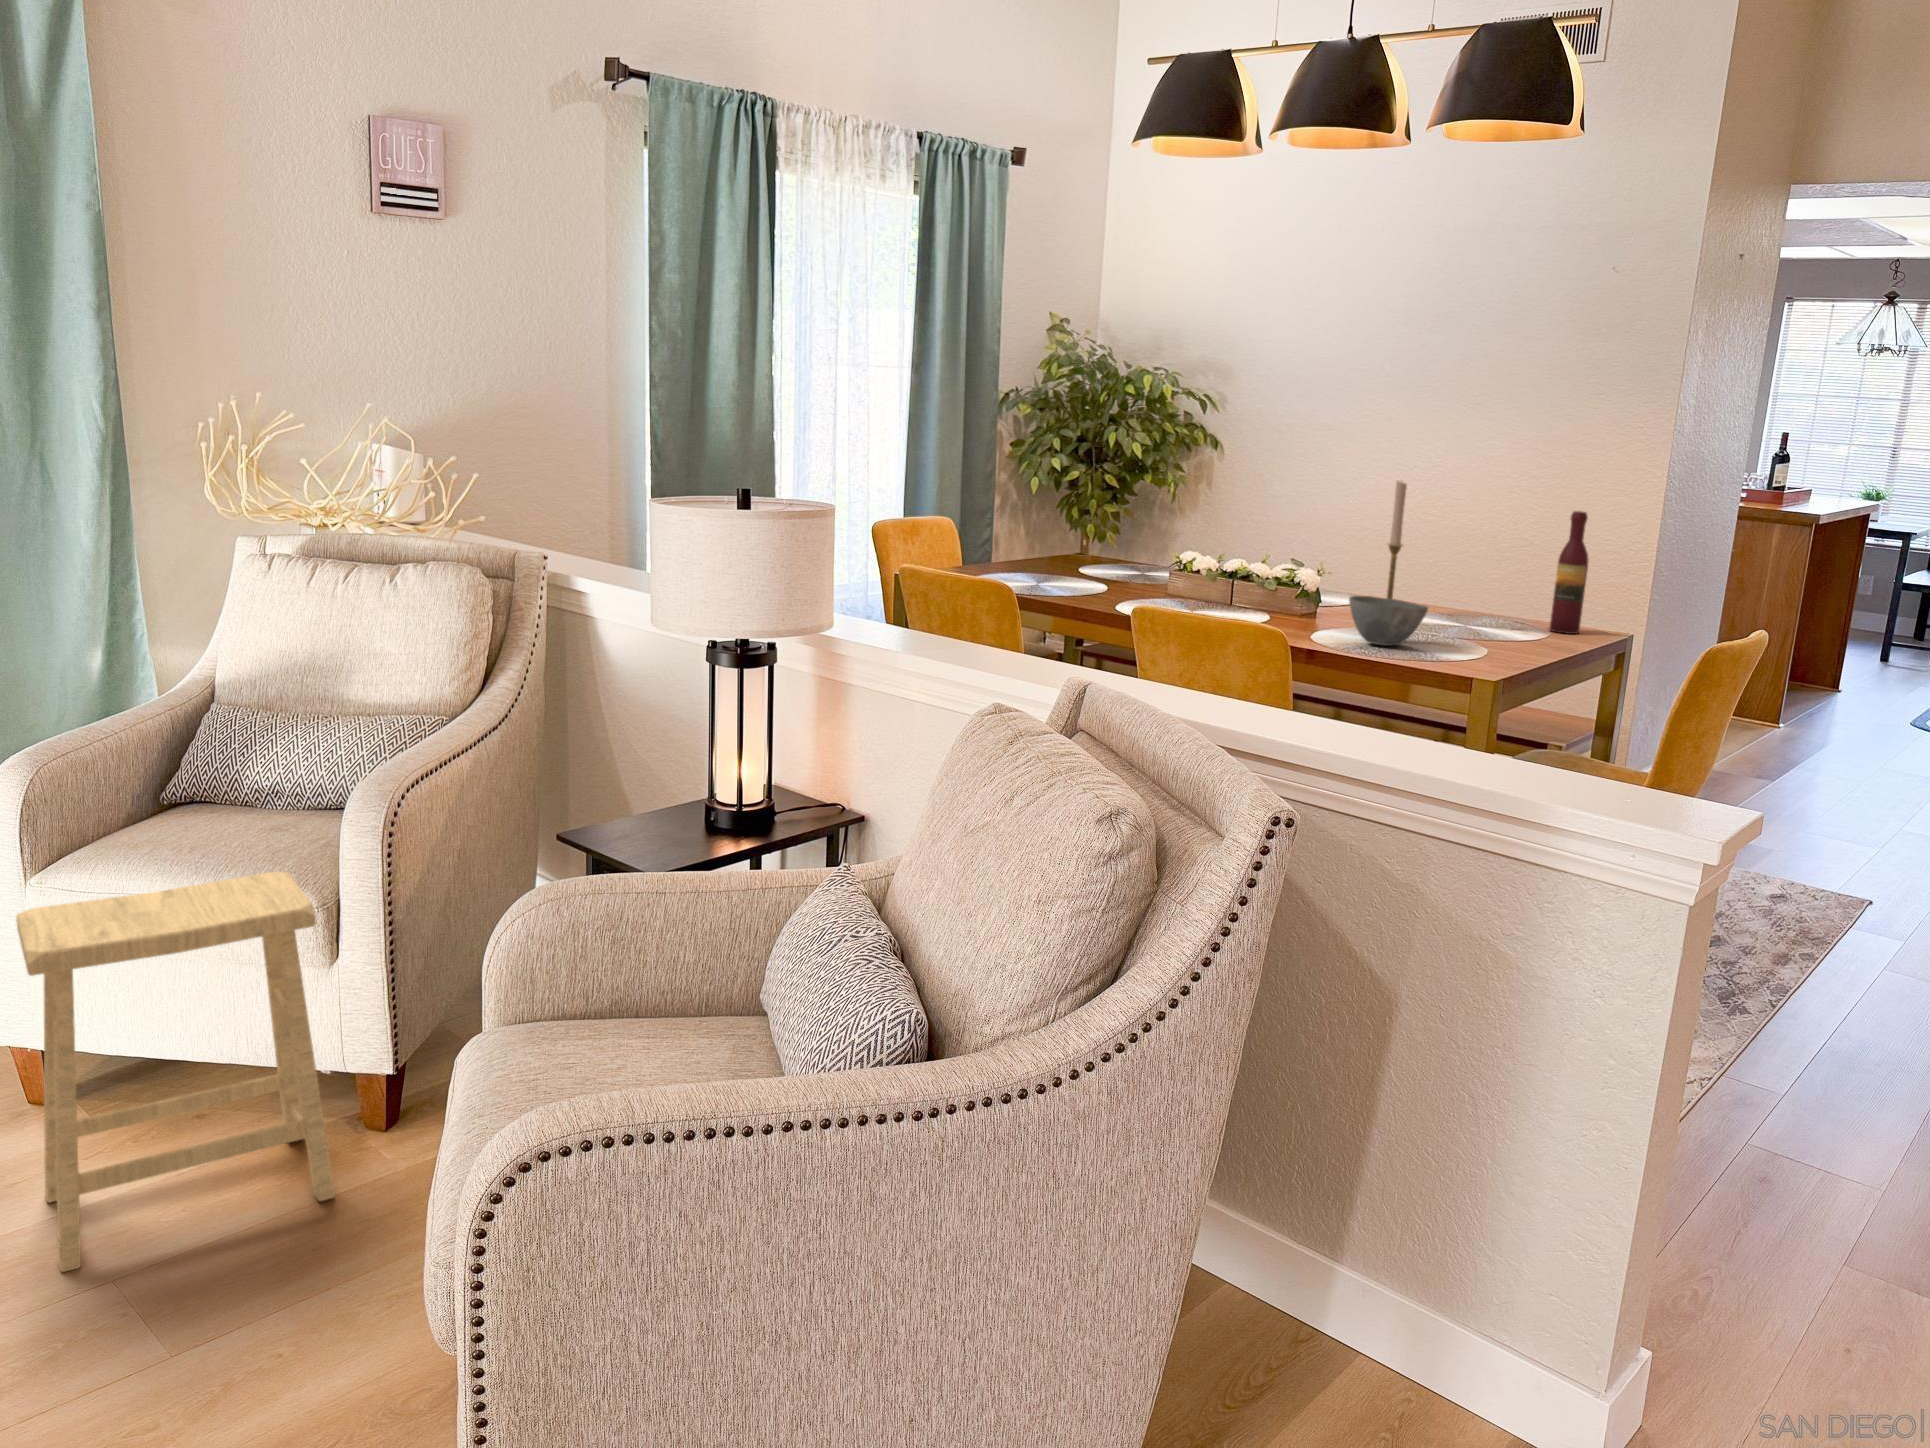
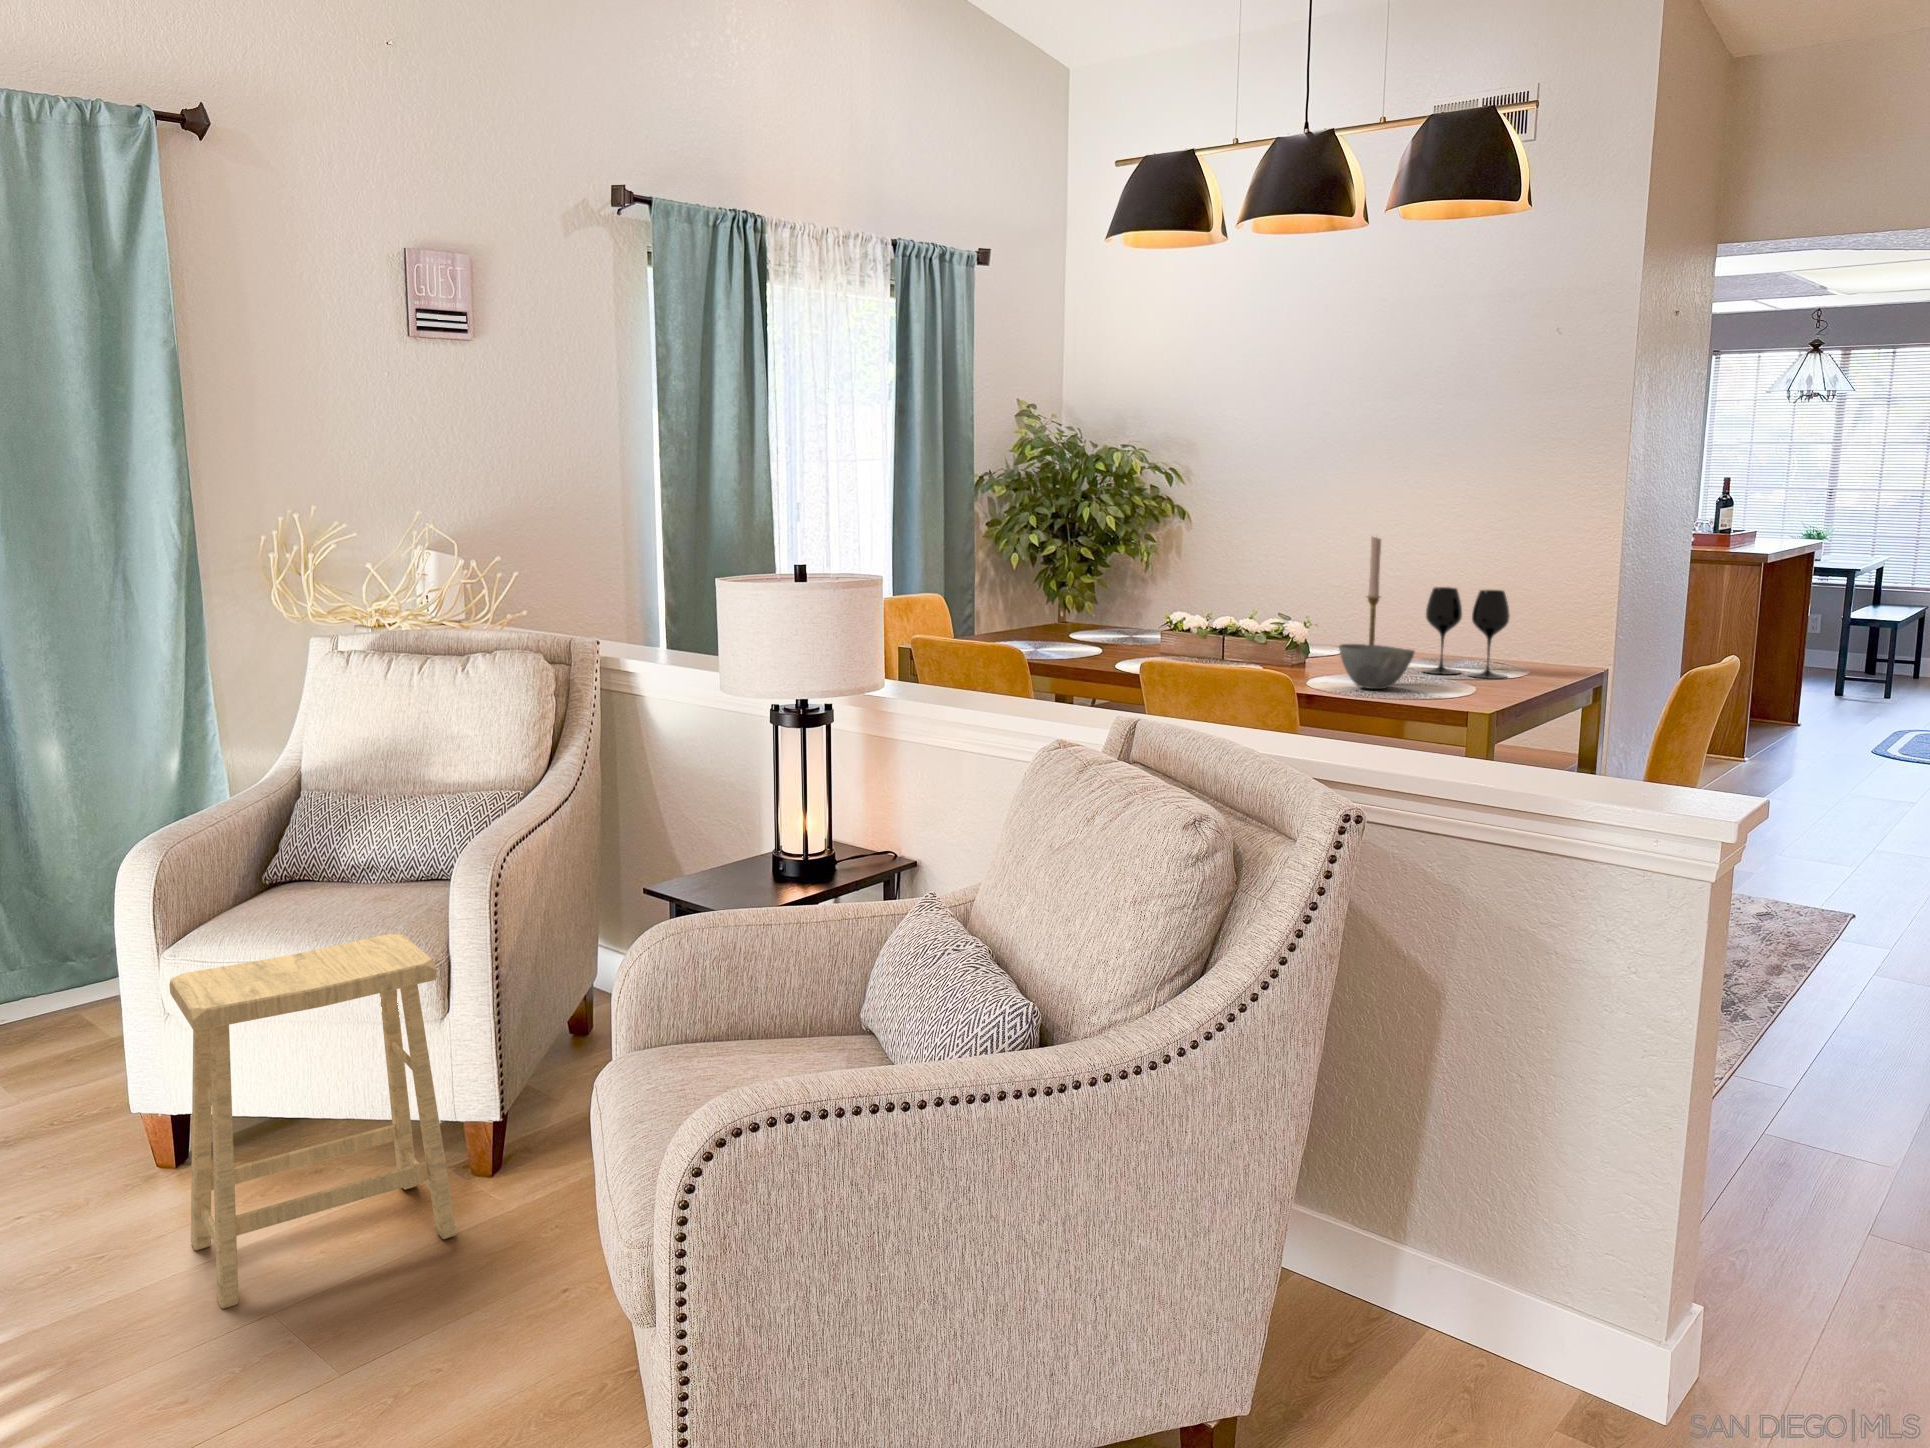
wine bottle: present [1550,511,1588,634] -> none [1527,556,1560,671]
wine glass: none [1439,539,1534,640] -> present [1423,587,1510,679]

